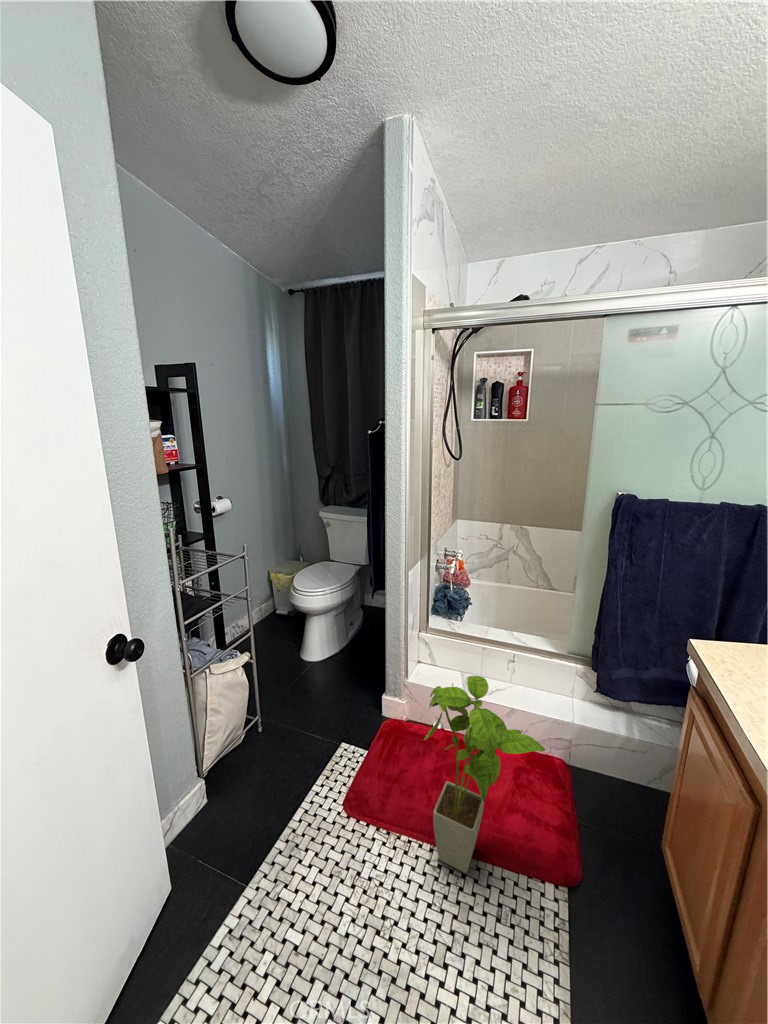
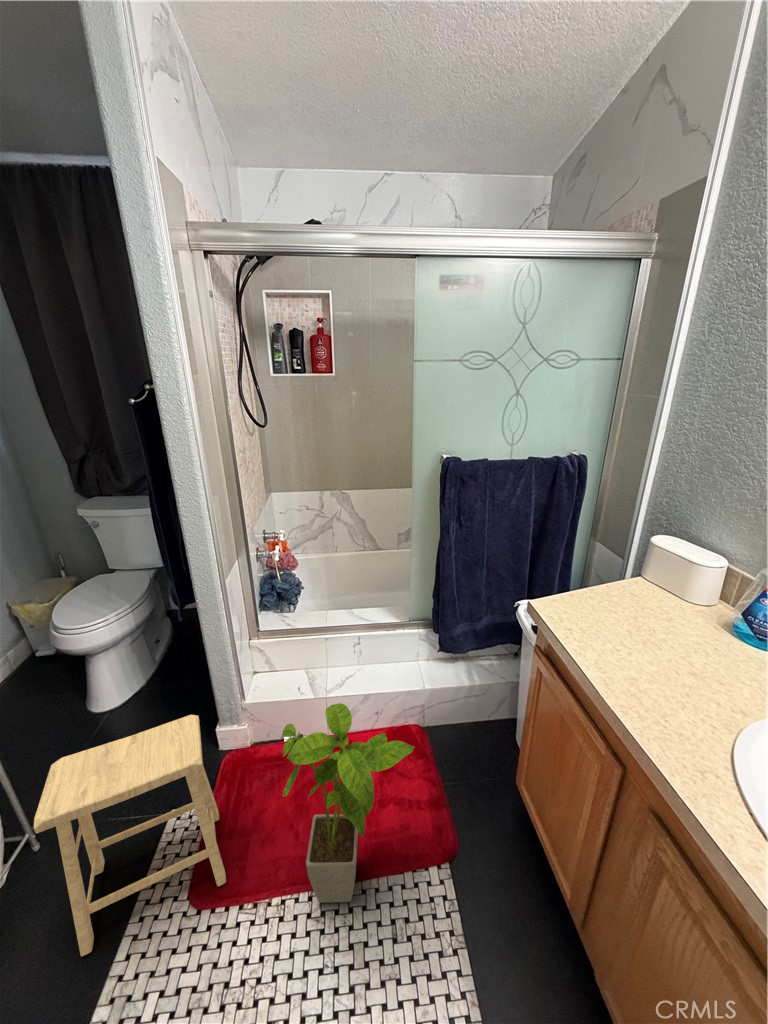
footstool: none [271,661,374,807] -> present [34,715,226,956]

